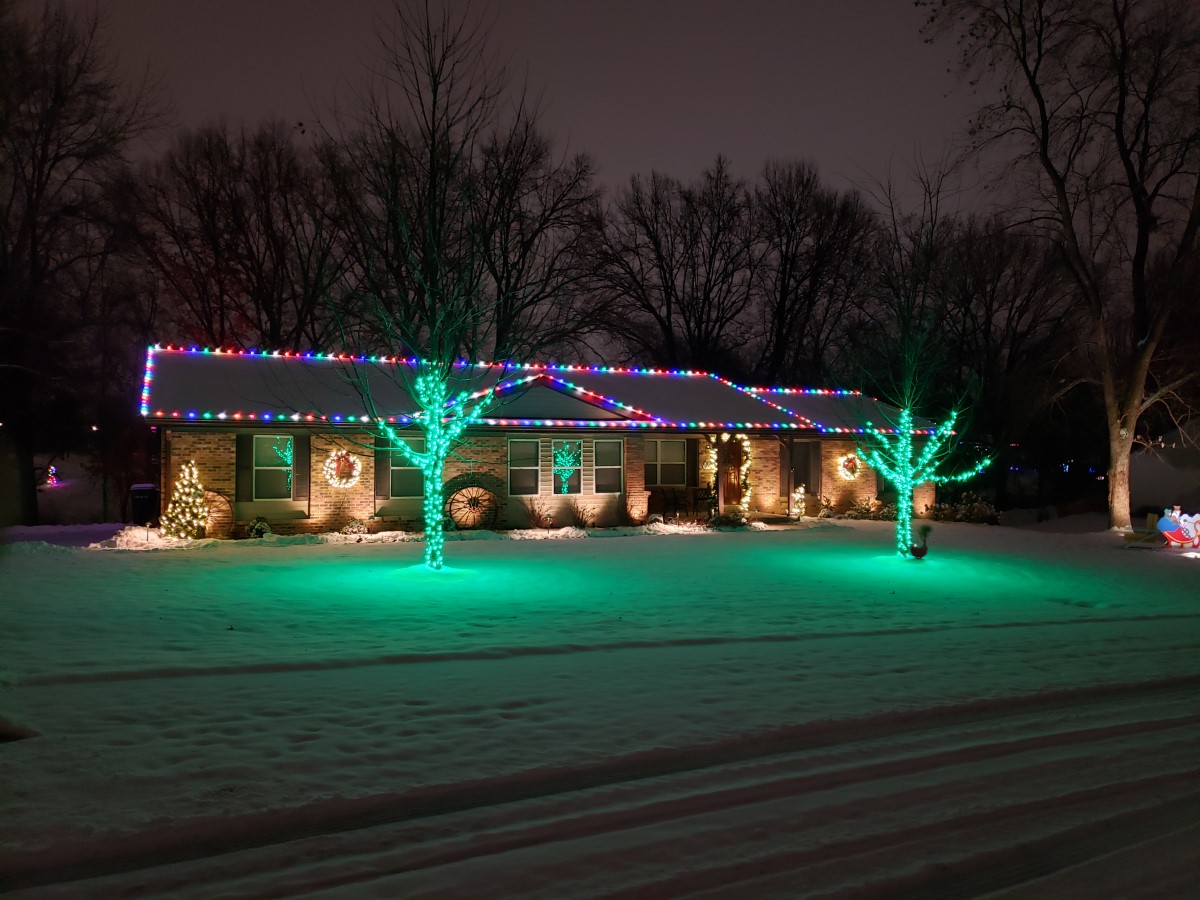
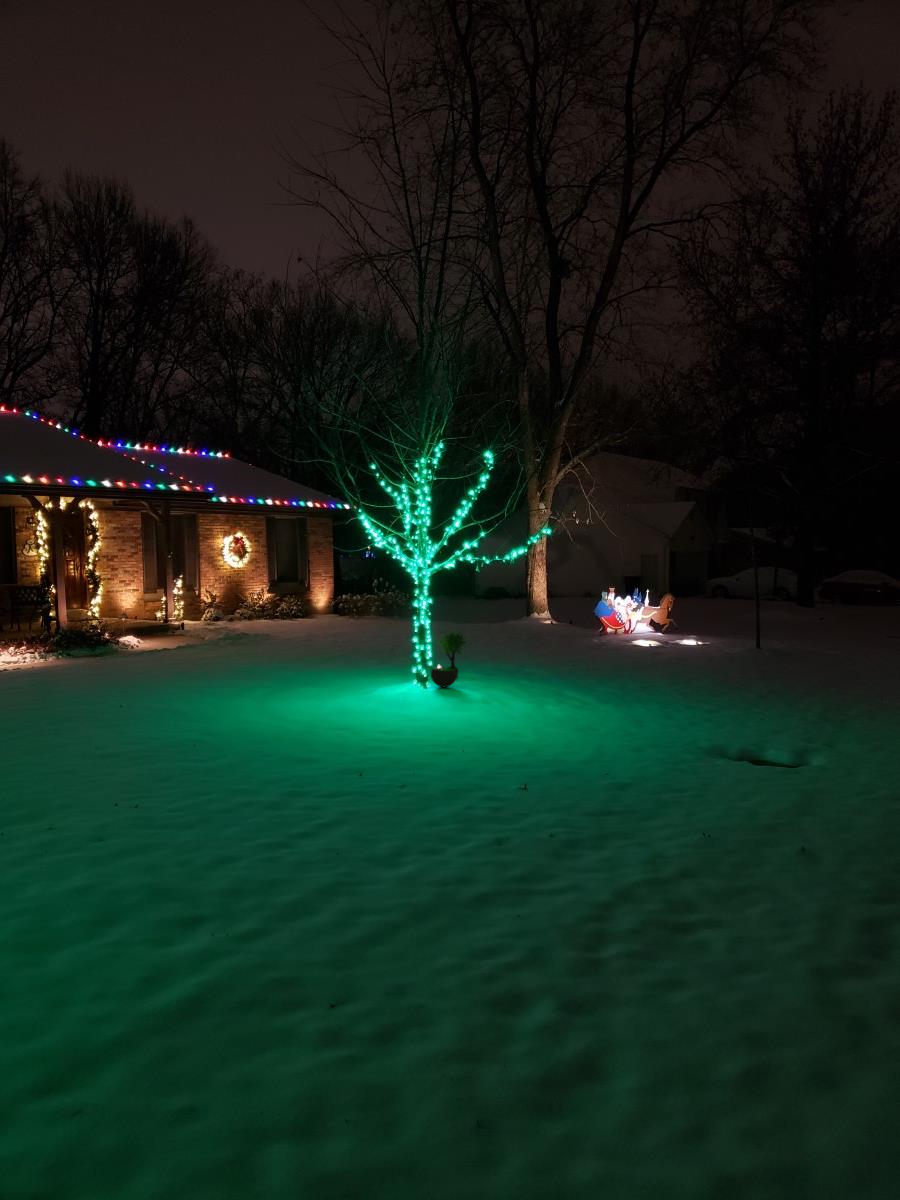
lounge chair: present [1123,514,1161,551] -> none [577,596,628,640]

